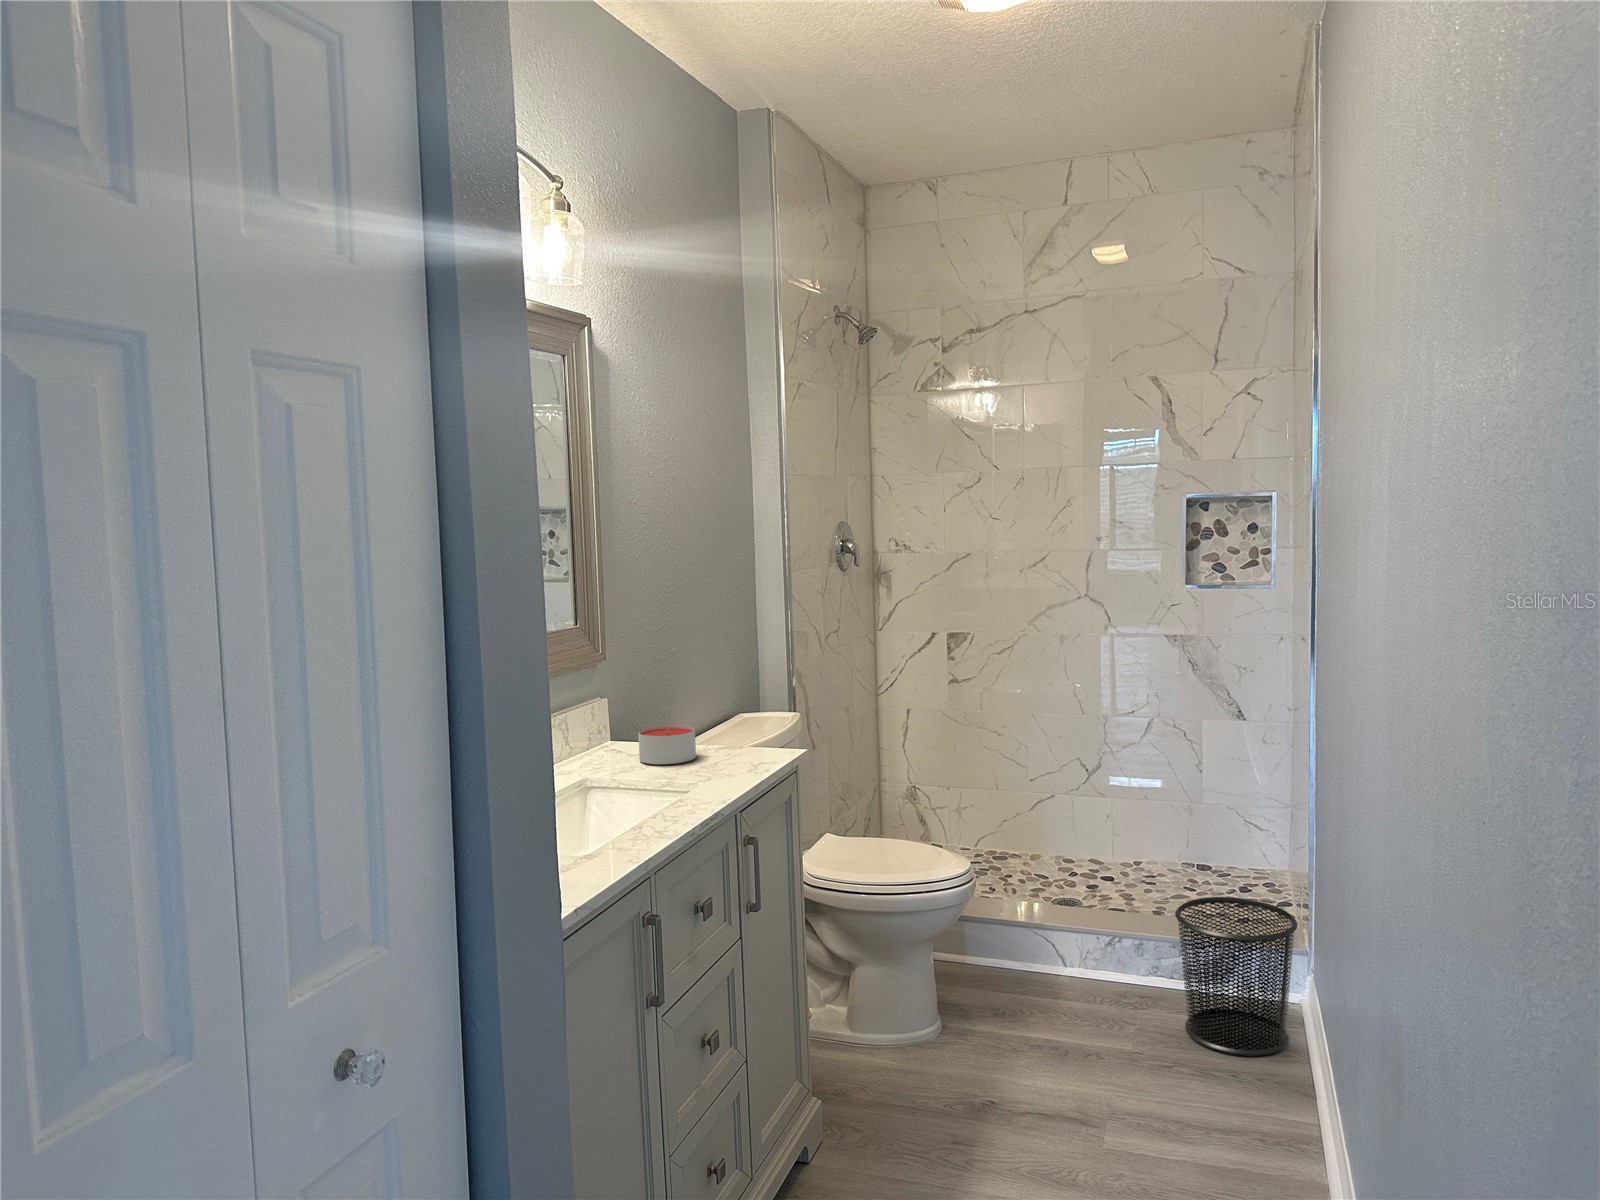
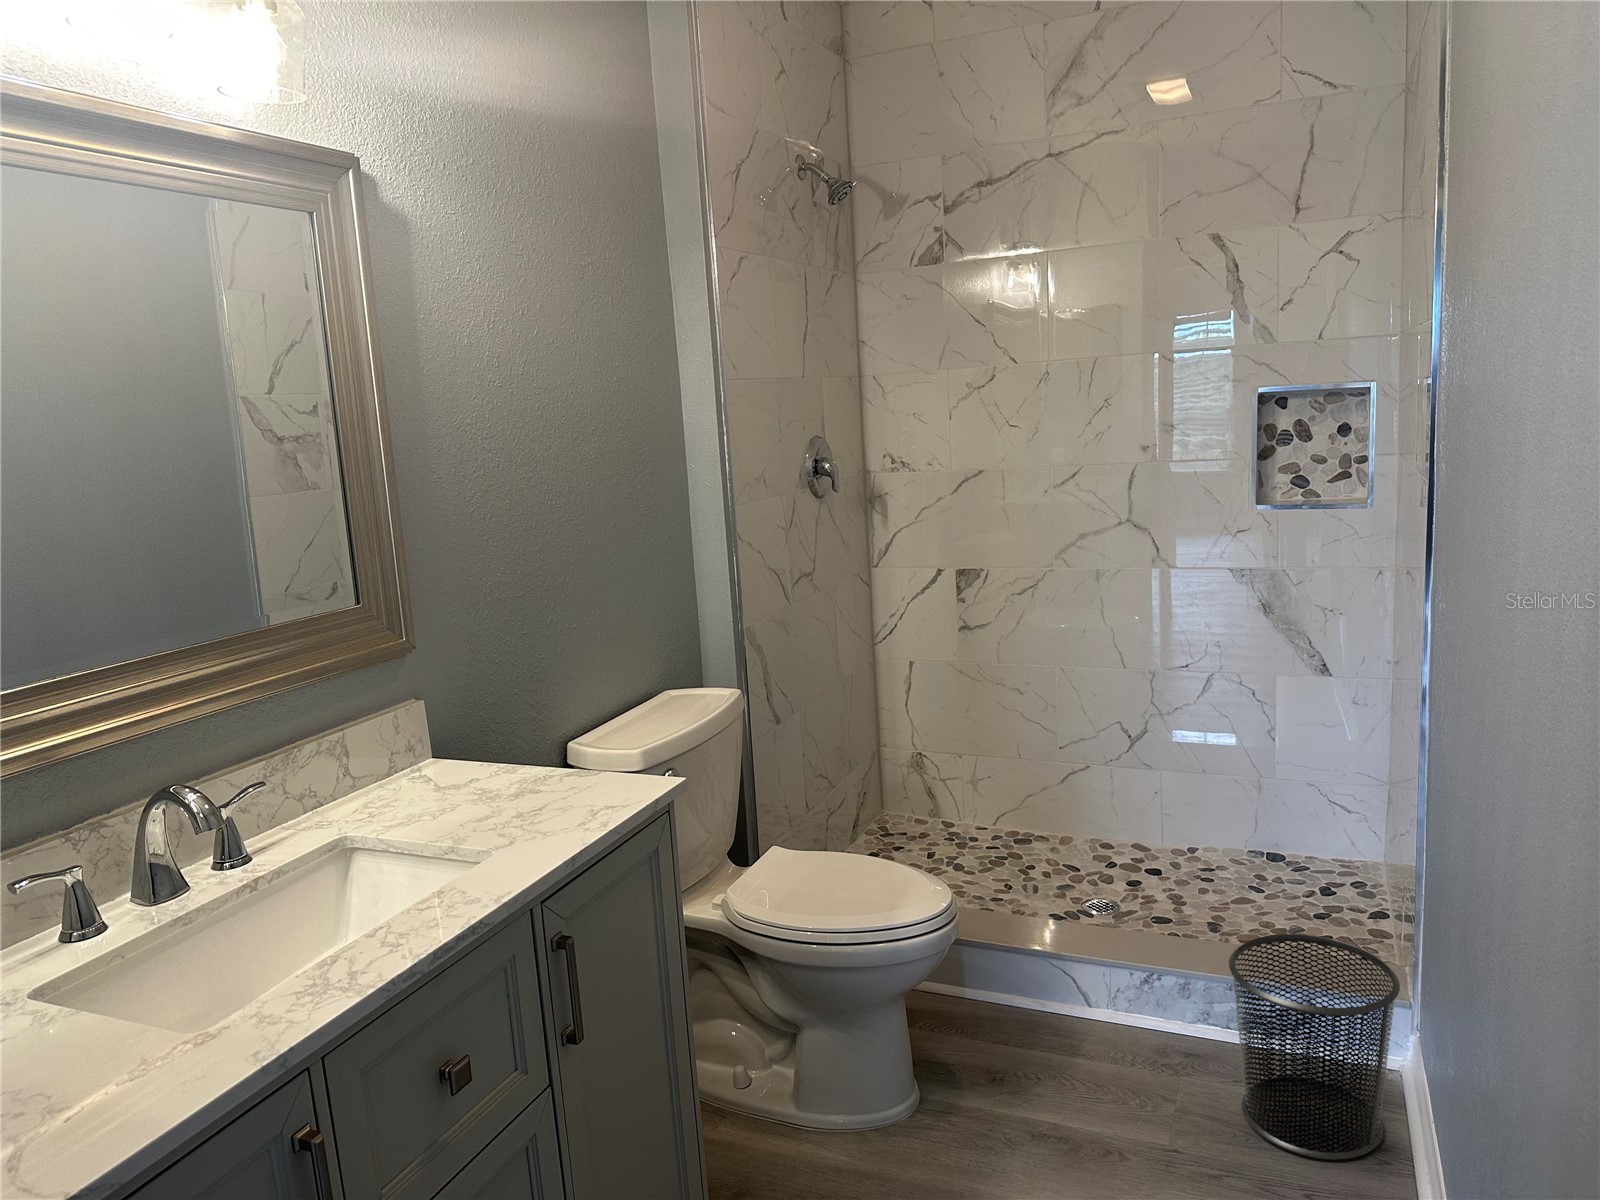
candle: present [638,725,696,764] -> none [426,759,514,825]

